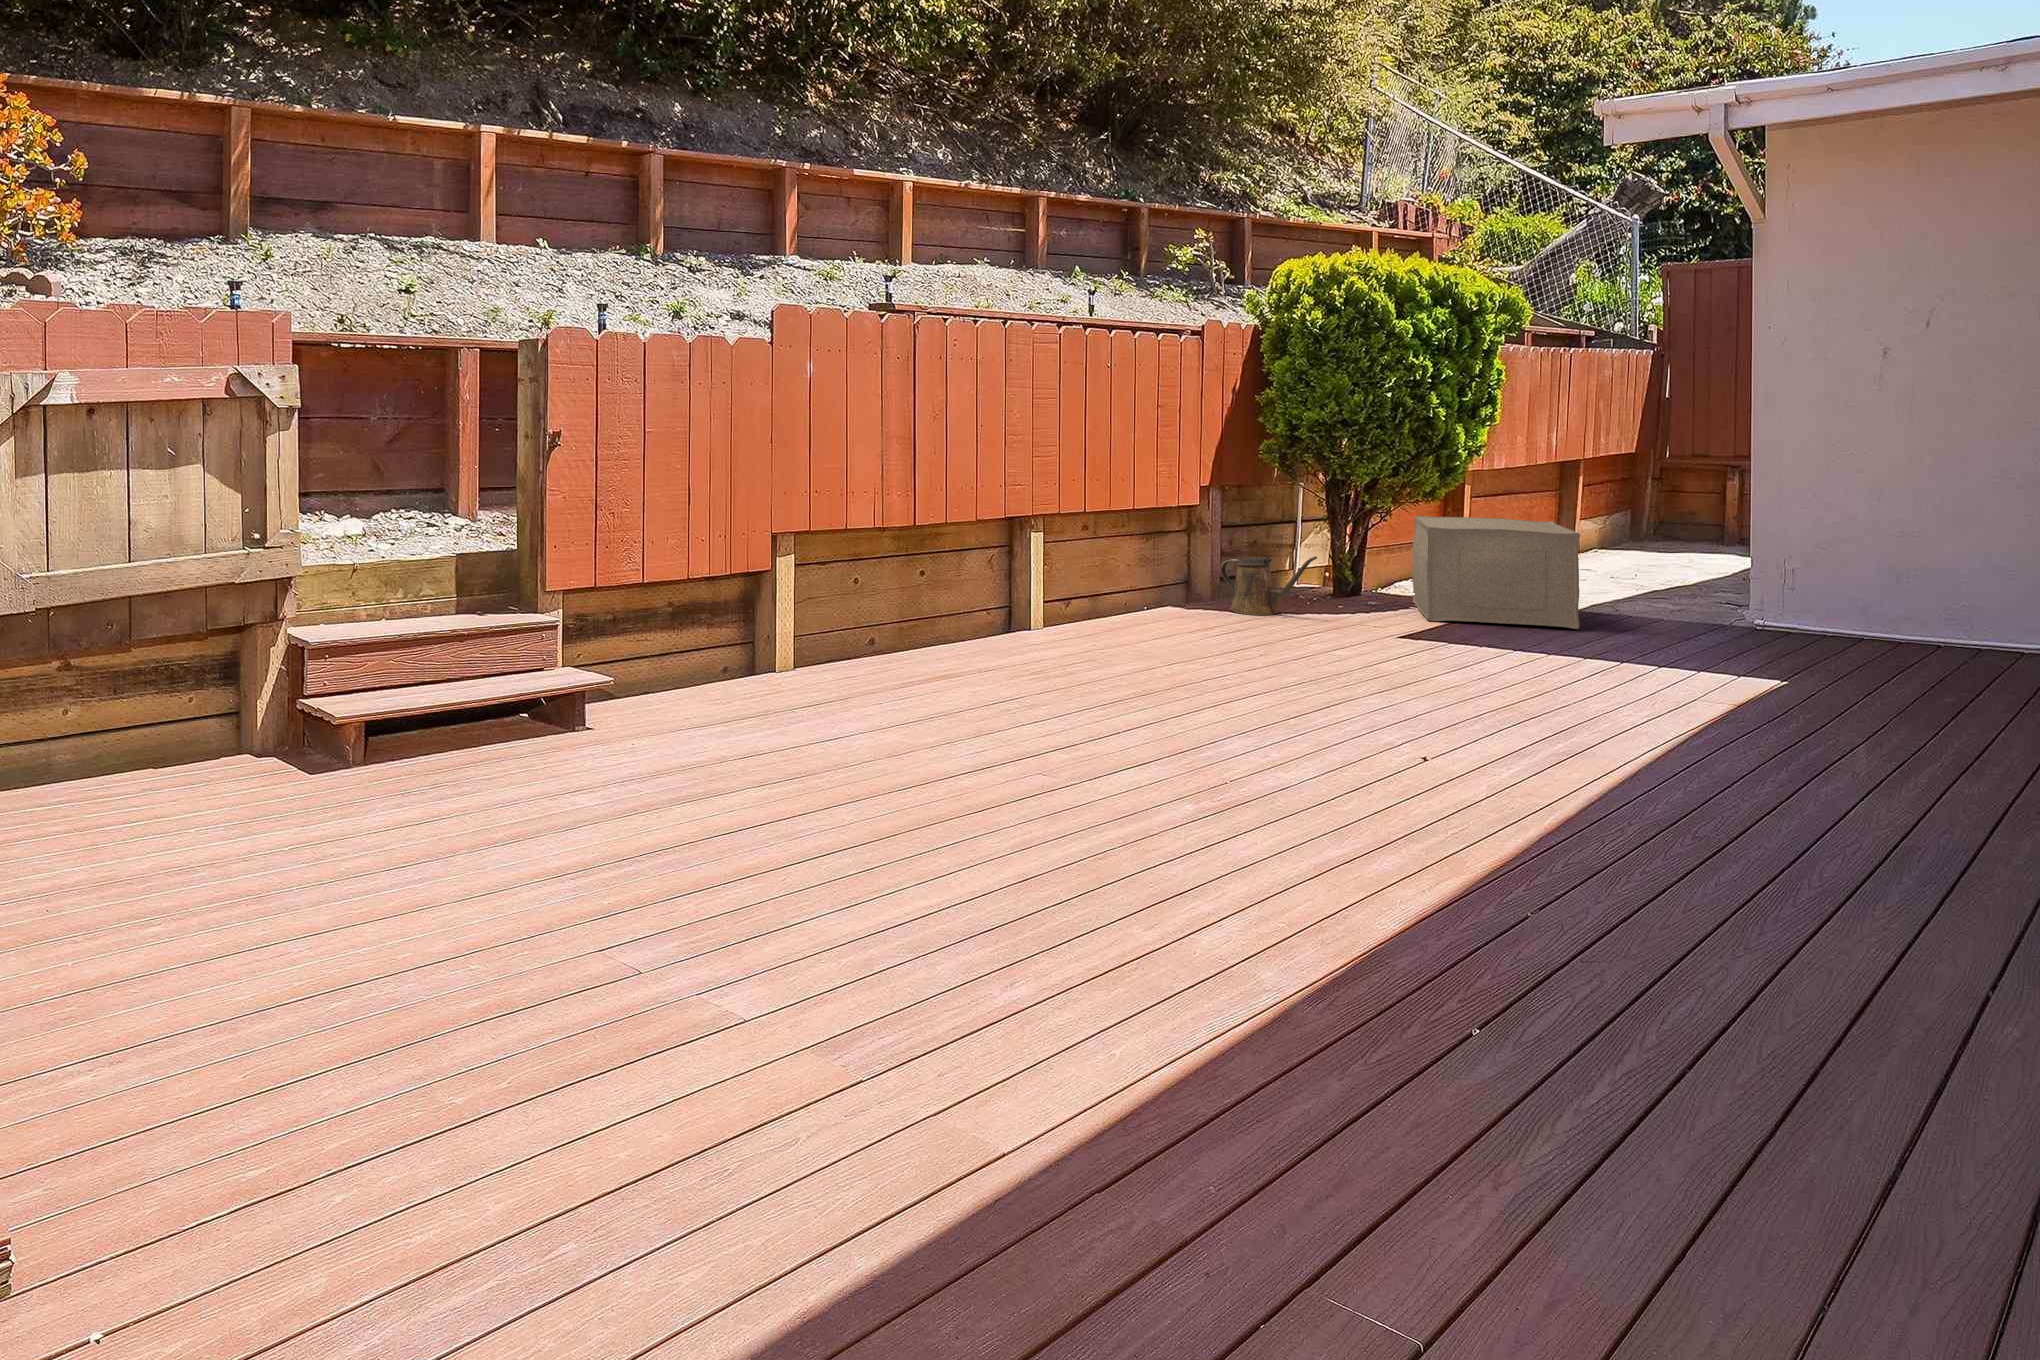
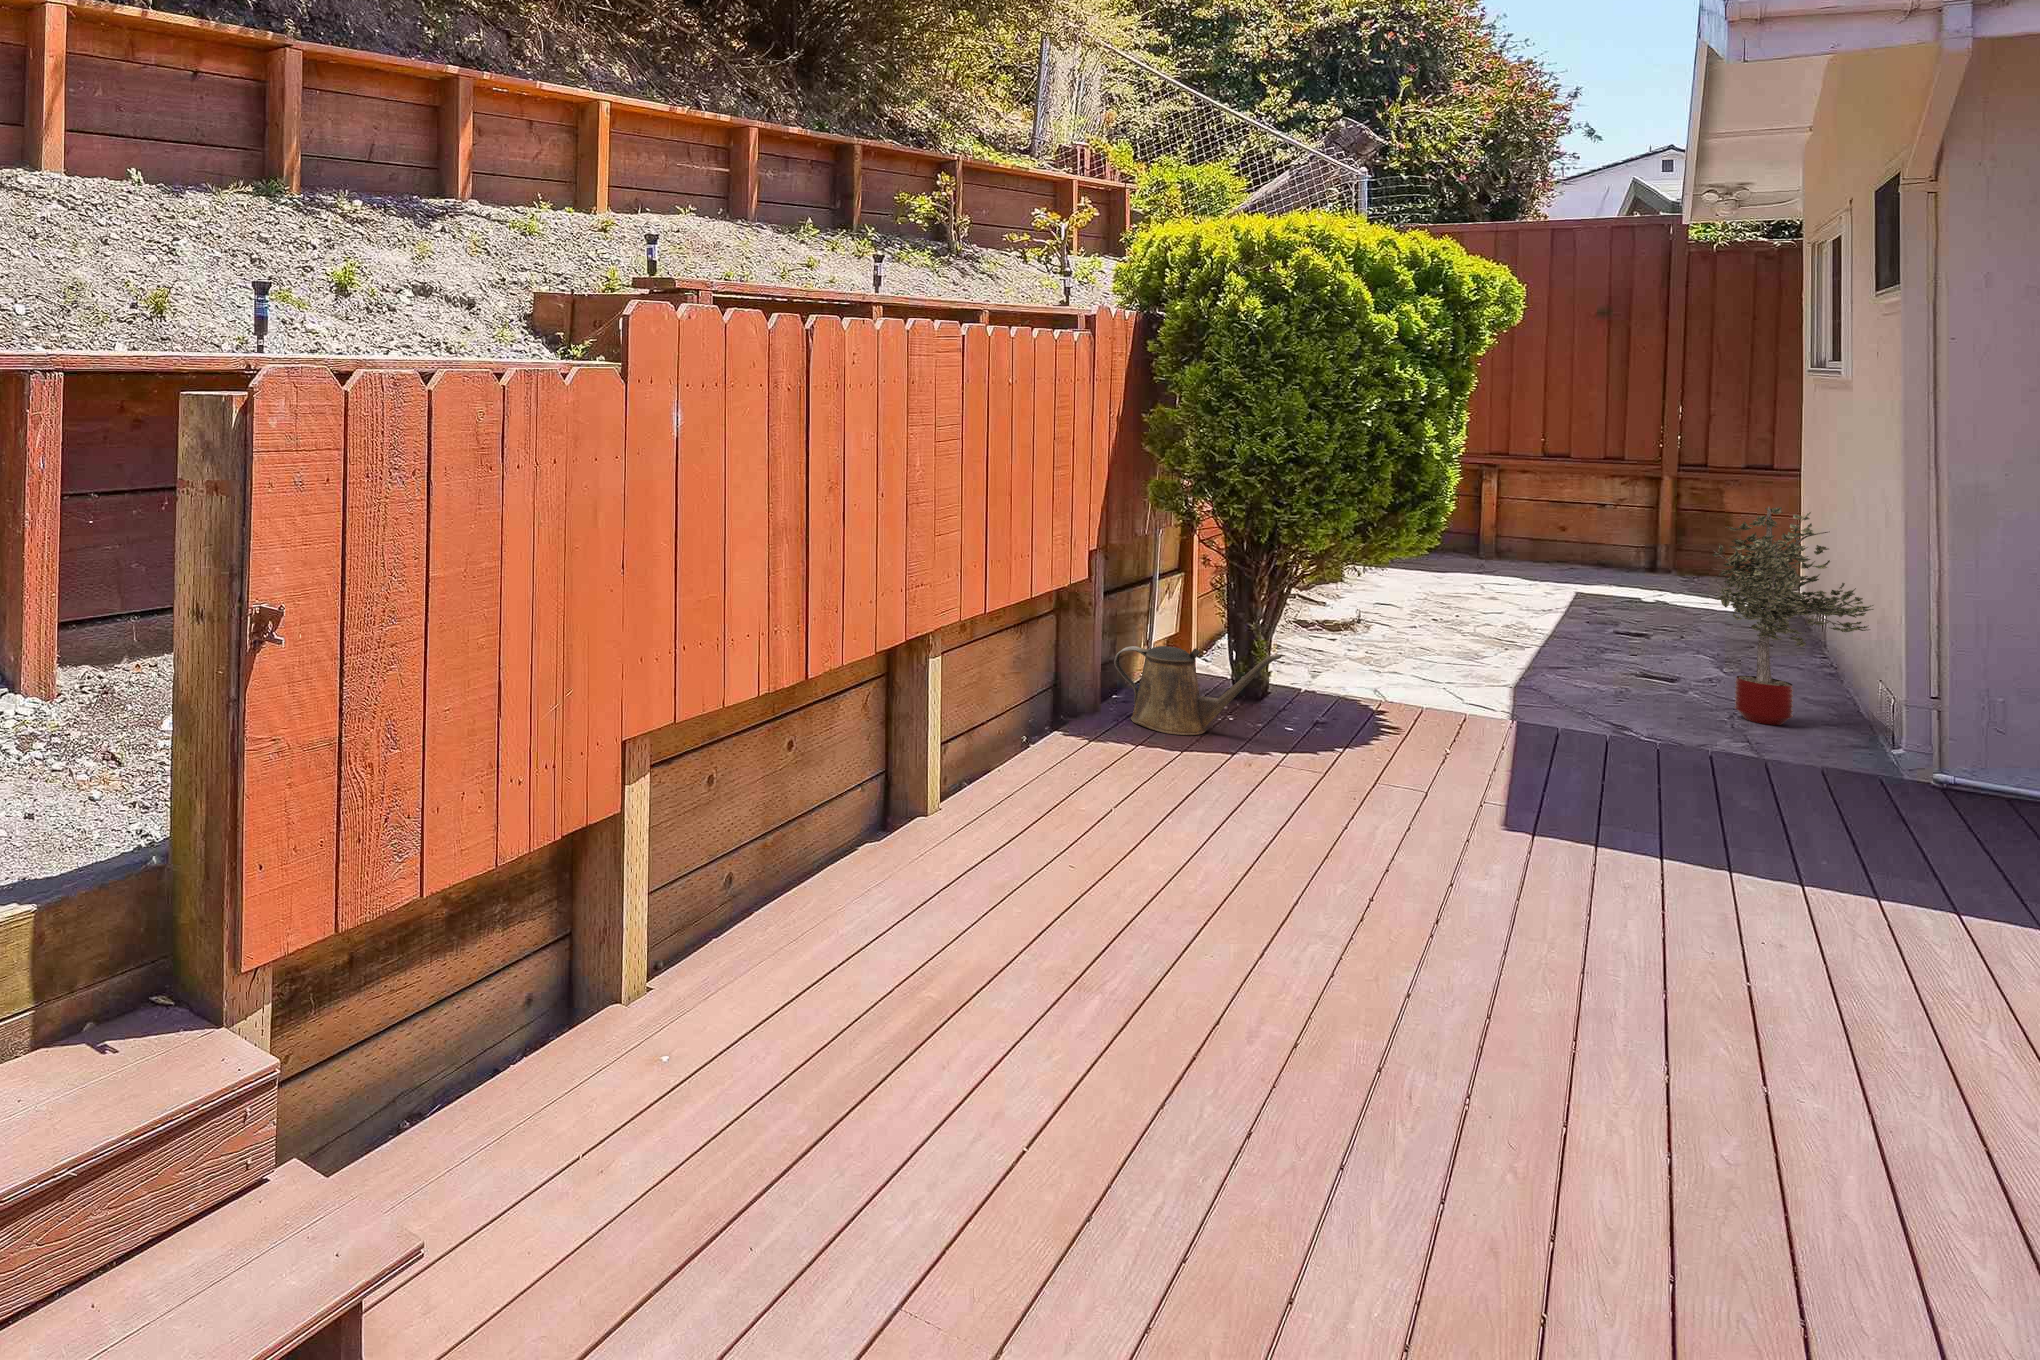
potted tree: none [1684,460,1782,620] -> present [1712,507,1873,725]
ottoman: present [1413,516,1580,629] -> none [1337,574,1649,760]

